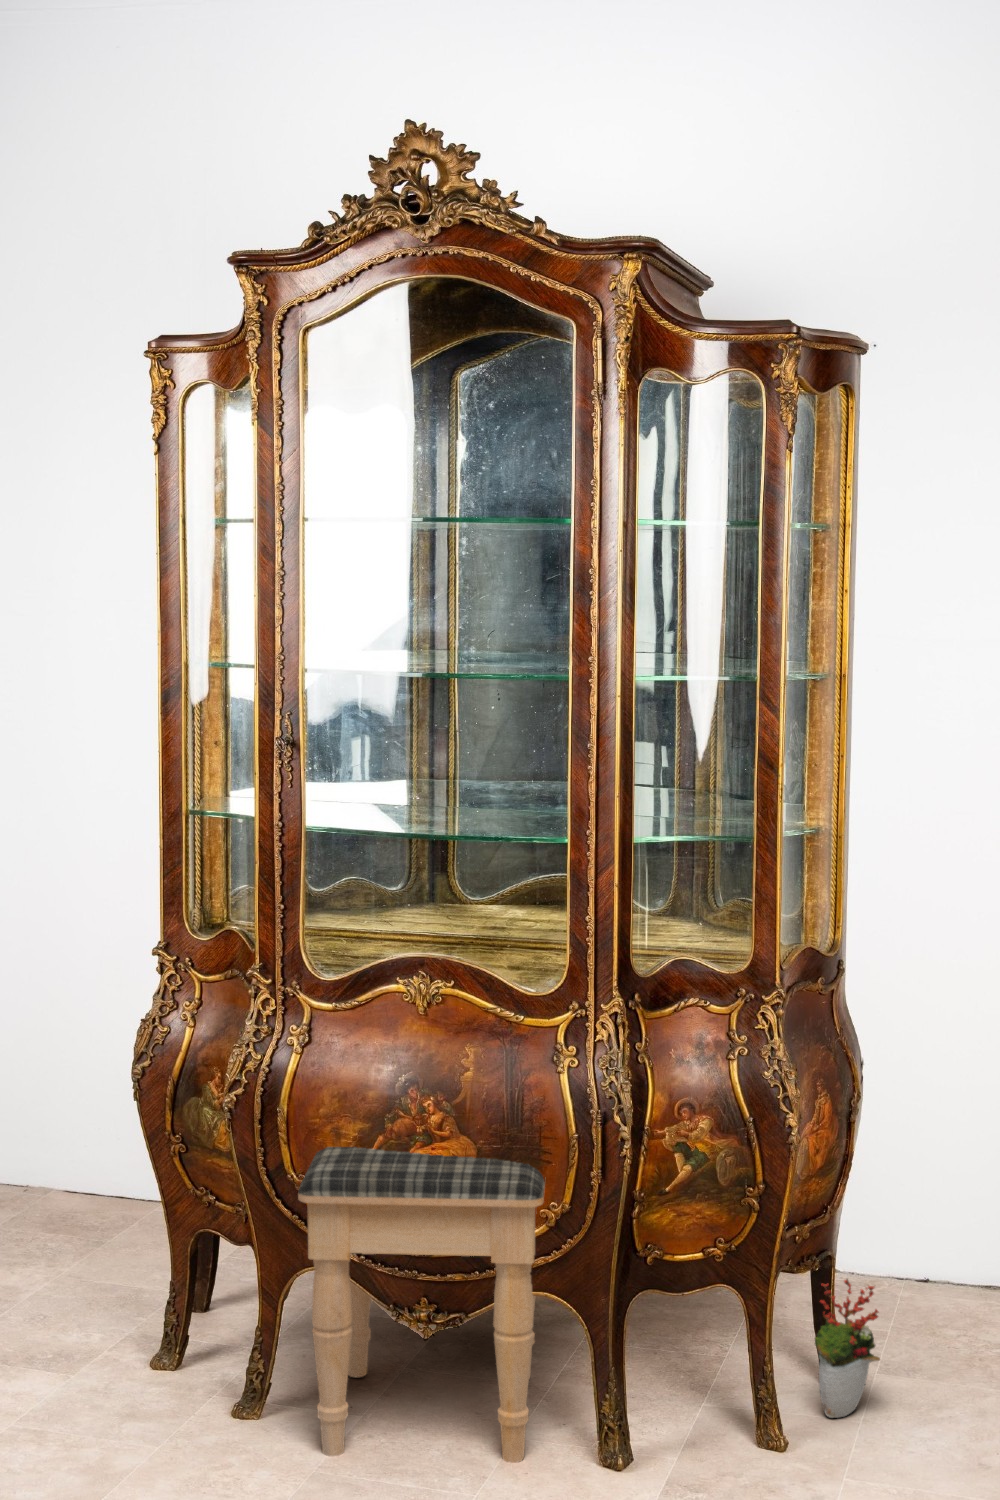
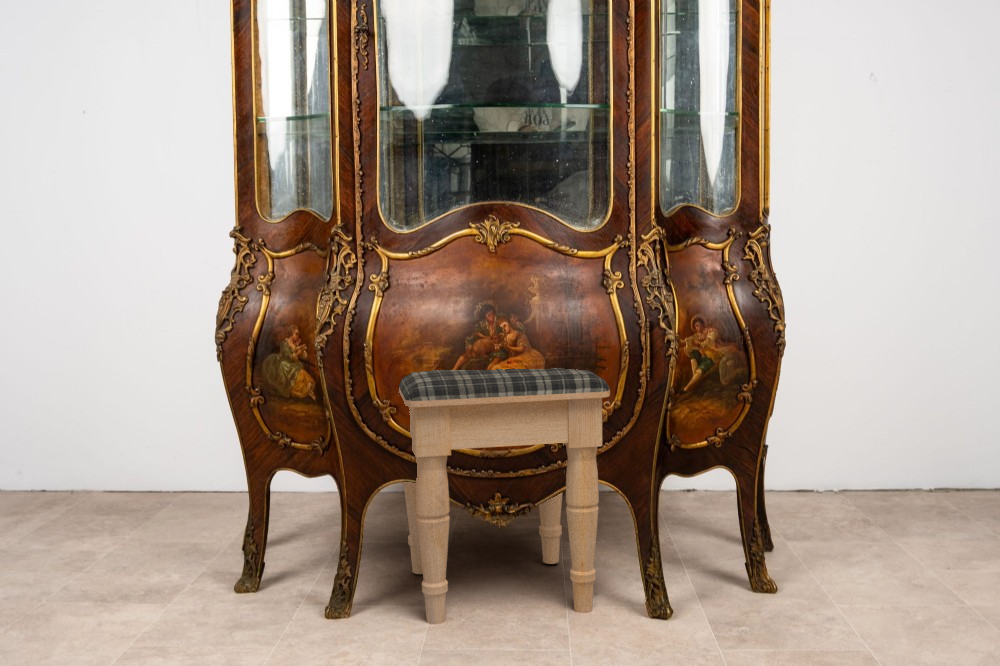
decorative plant: present [815,1279,880,1418] -> none [781,456,832,563]

